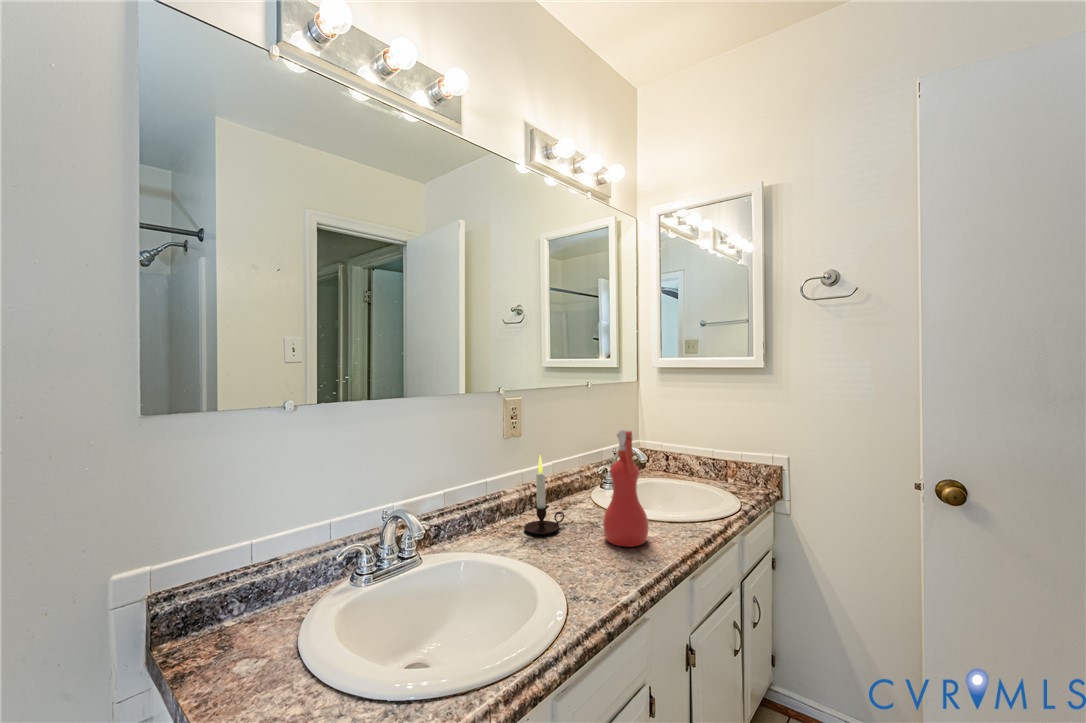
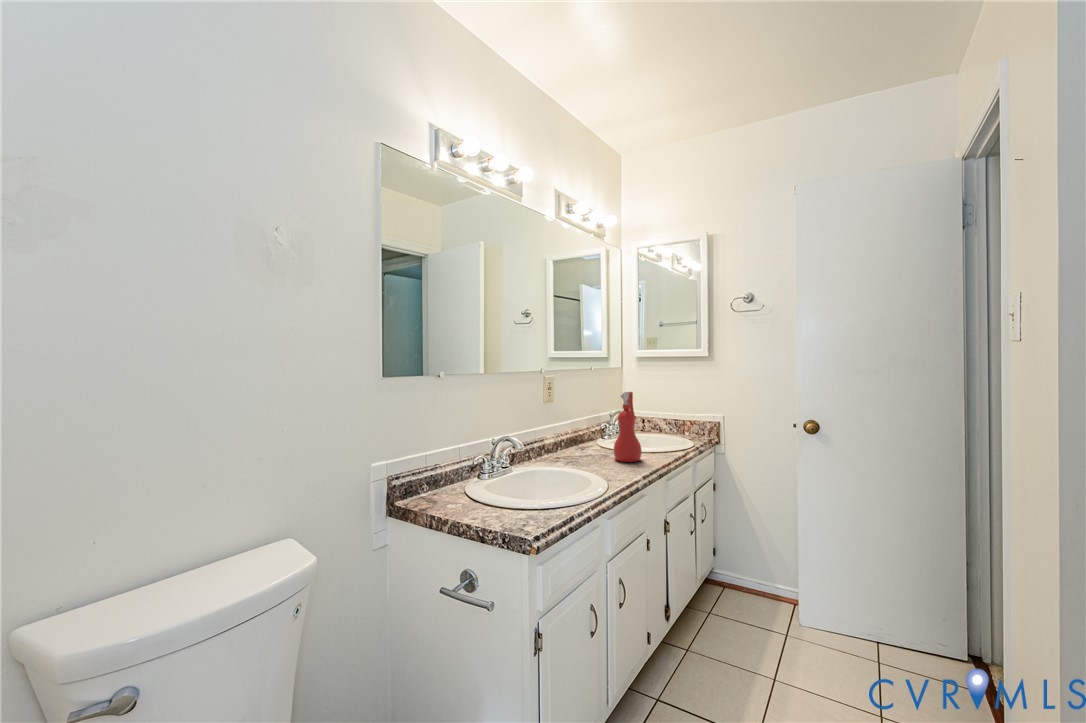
candle: present [524,455,564,534] -> none [563,410,587,459]

